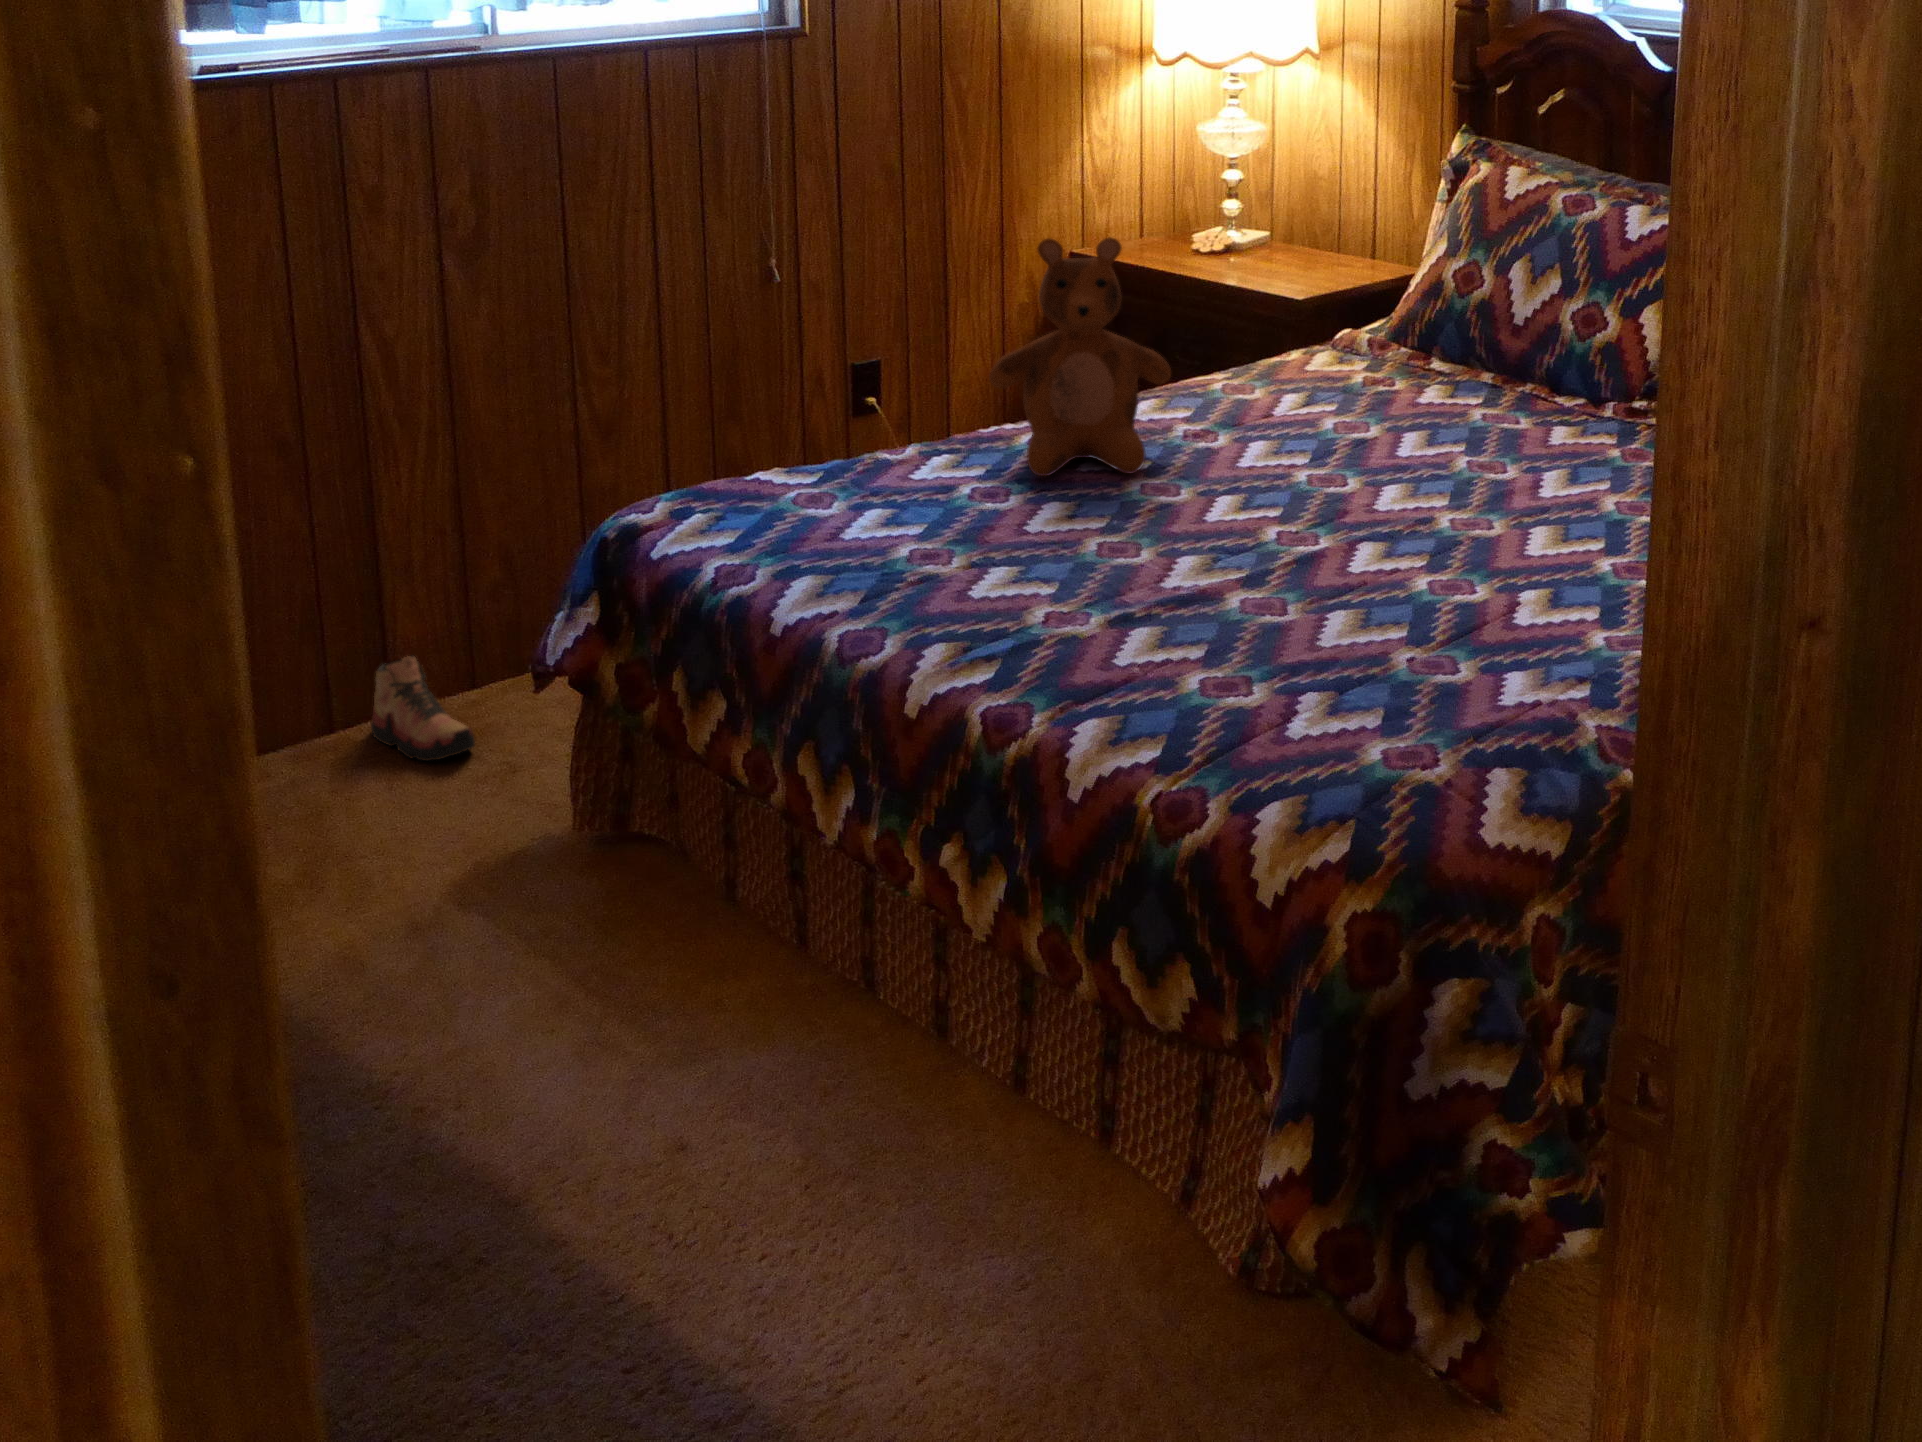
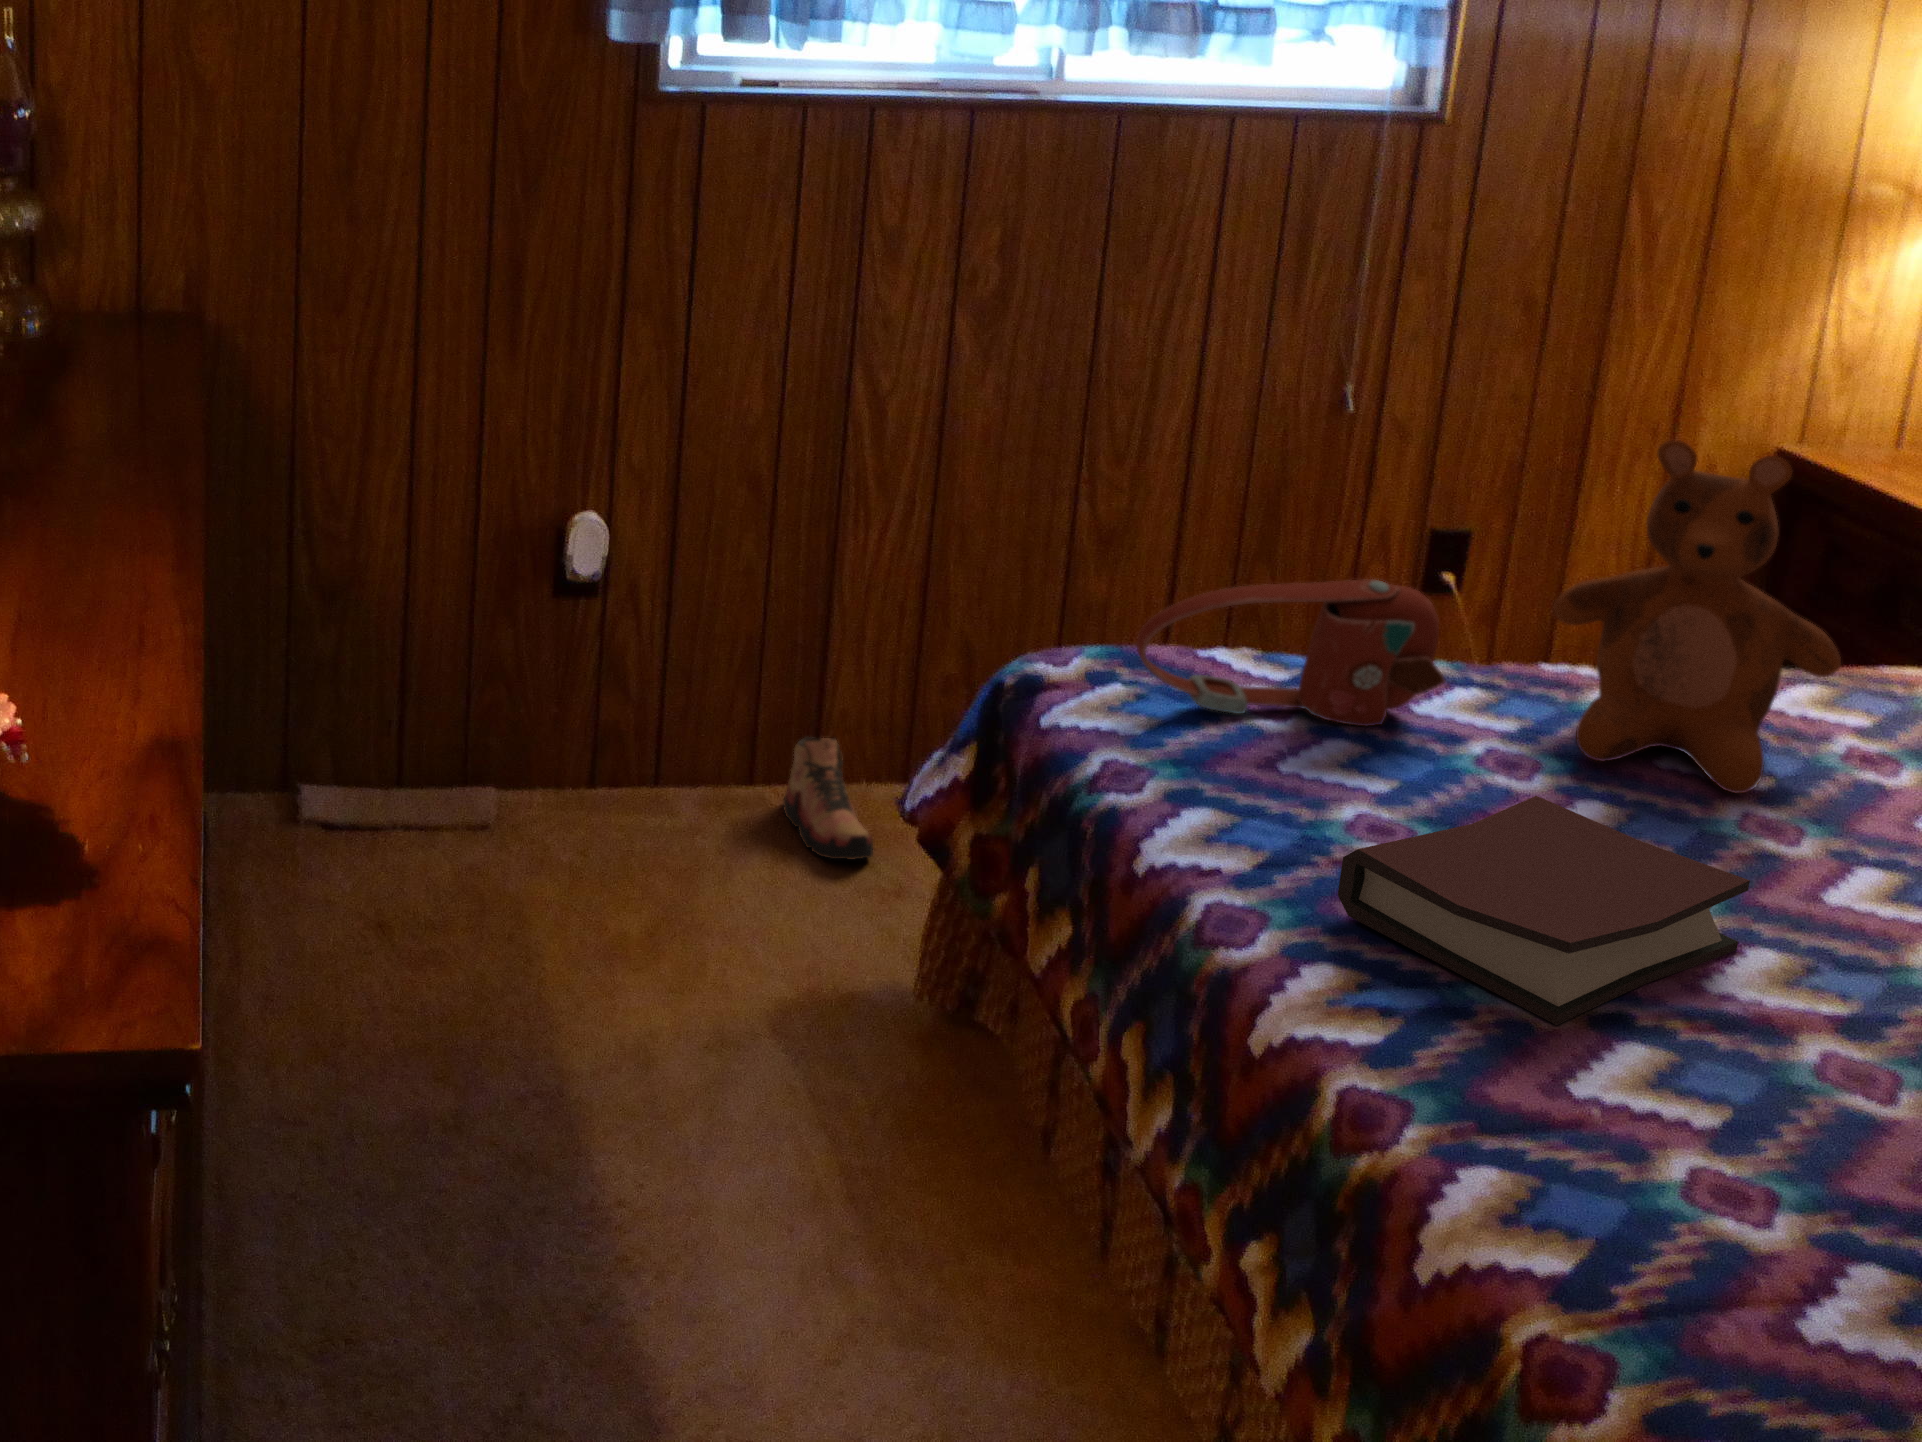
handbag: none [712,383,936,512] -> present [1137,579,1445,726]
hardback book: none [928,499,1172,631] -> present [1338,796,1750,1025]

